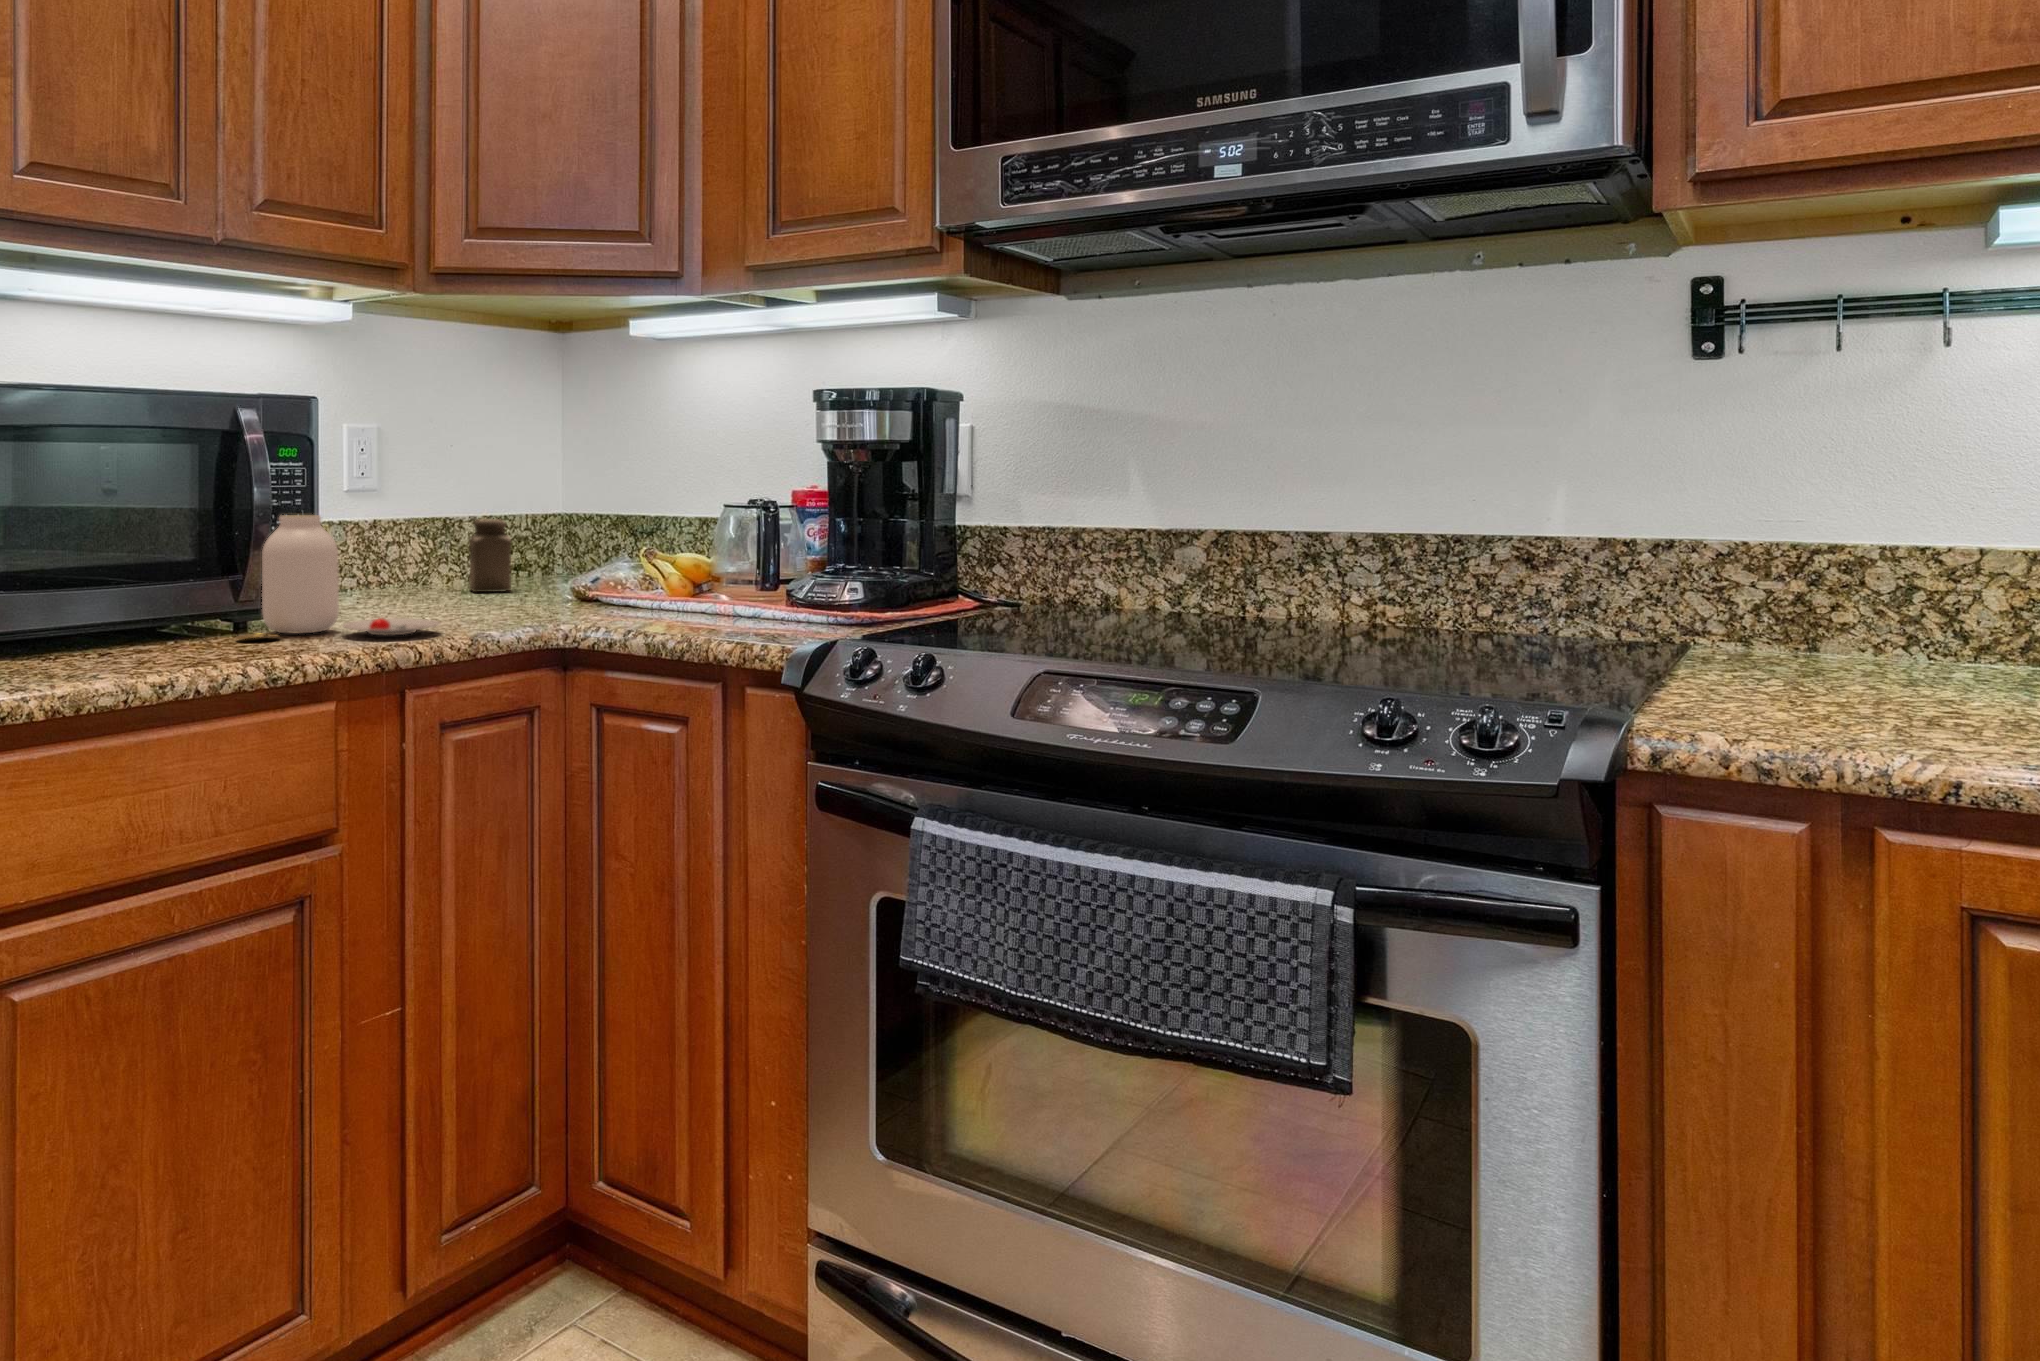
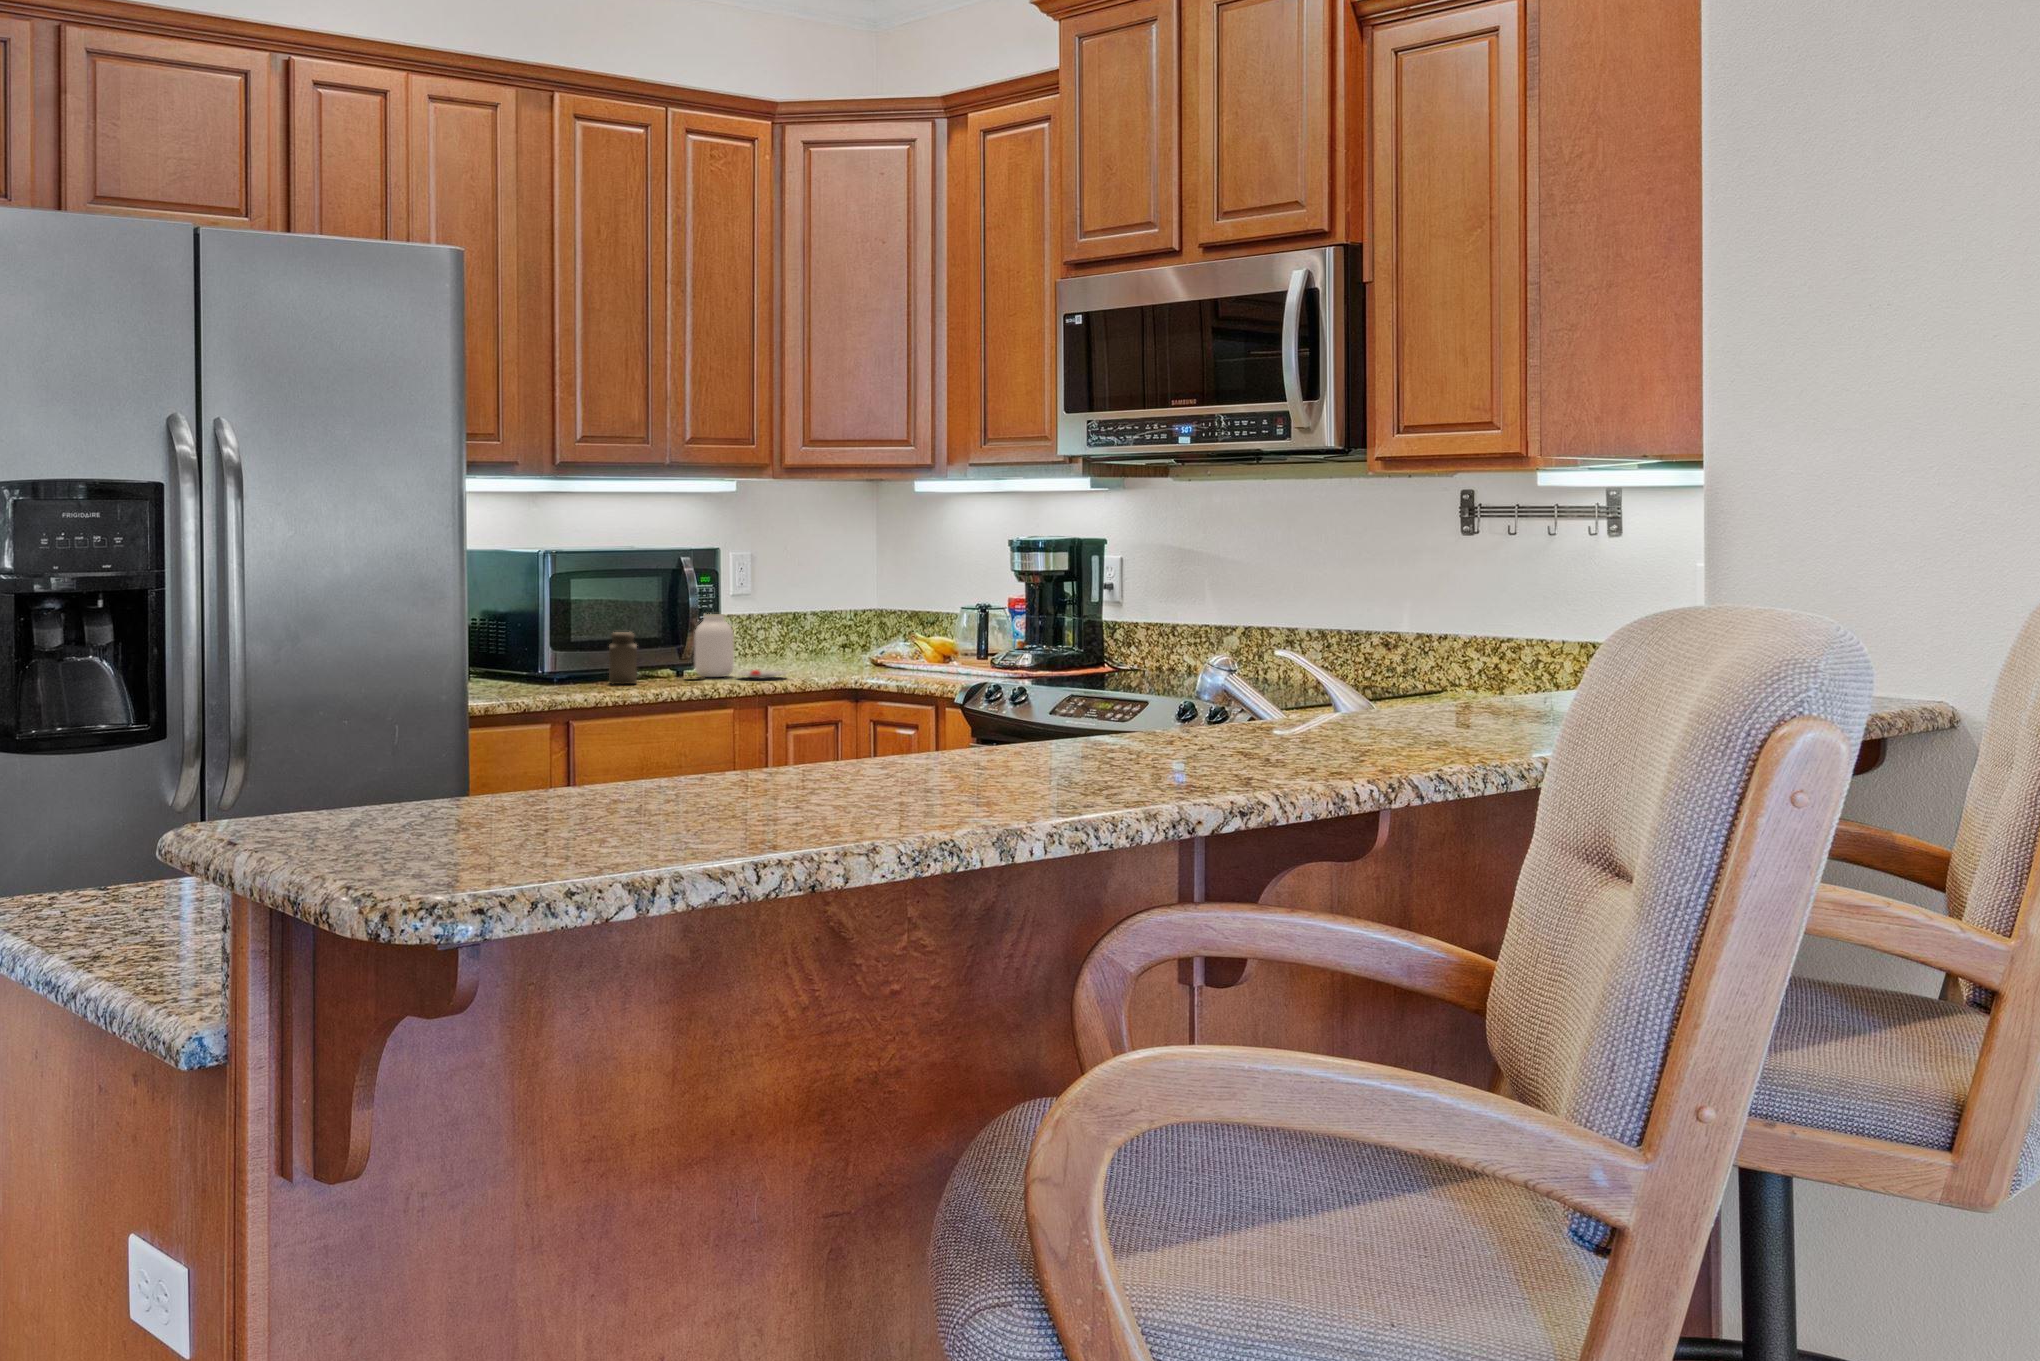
salt shaker: present [469,519,511,592] -> present [609,632,637,684]

